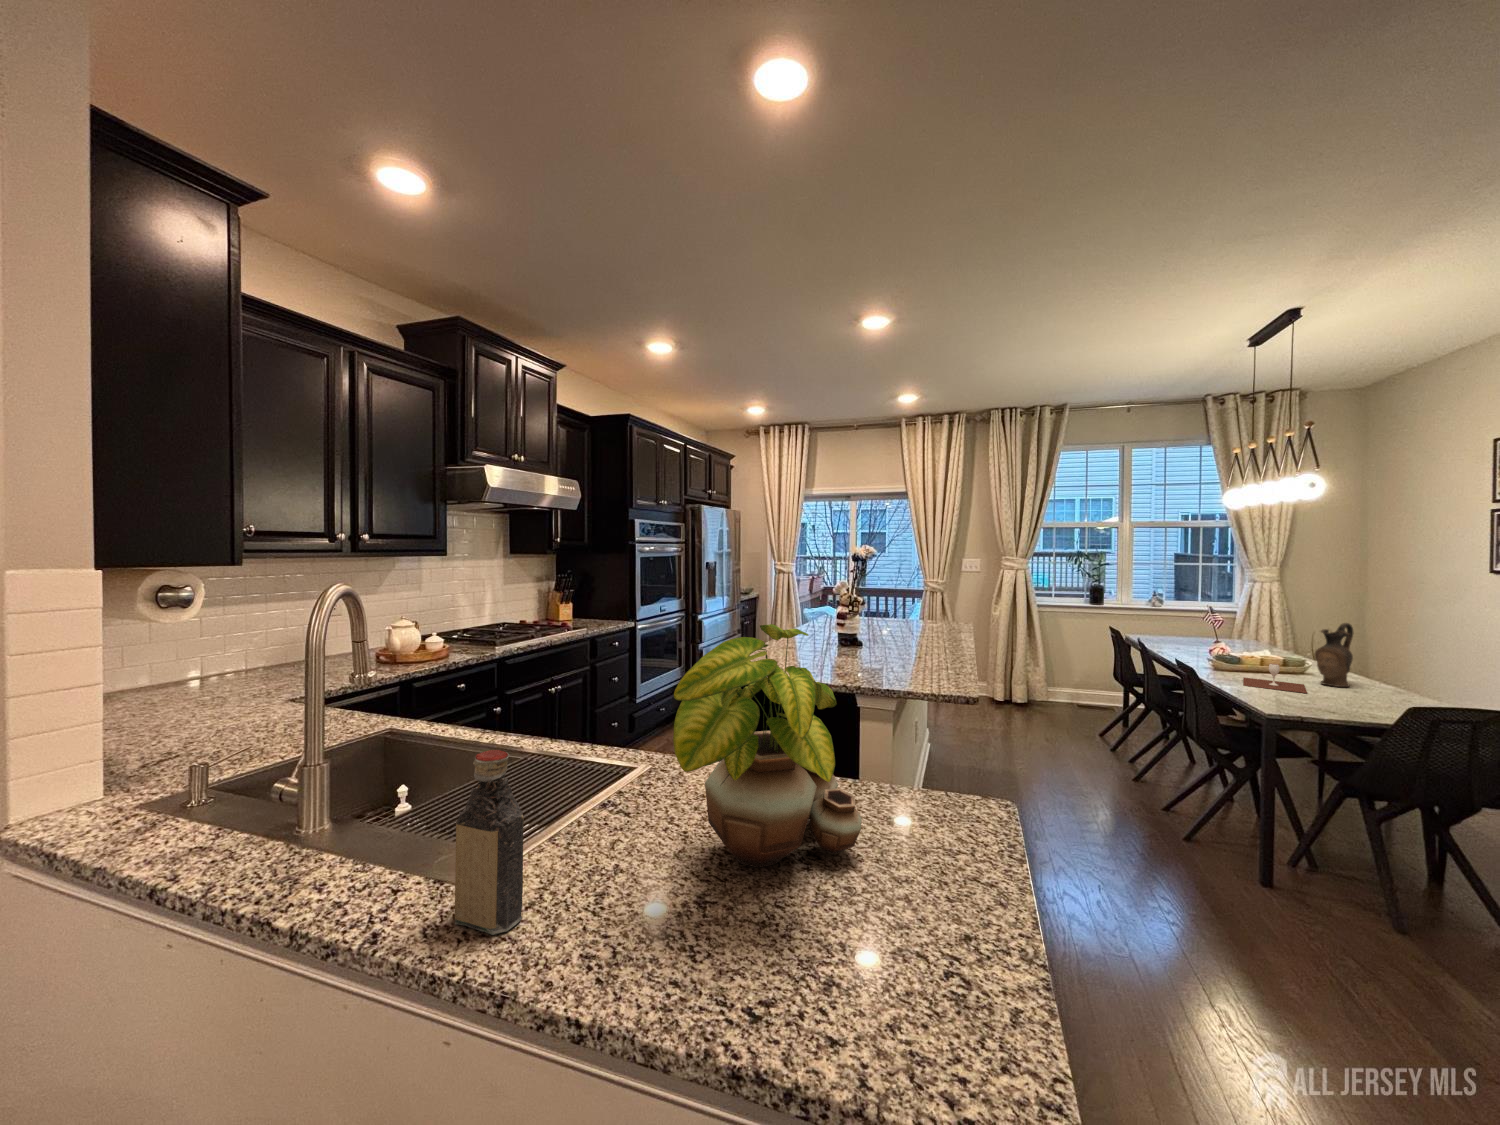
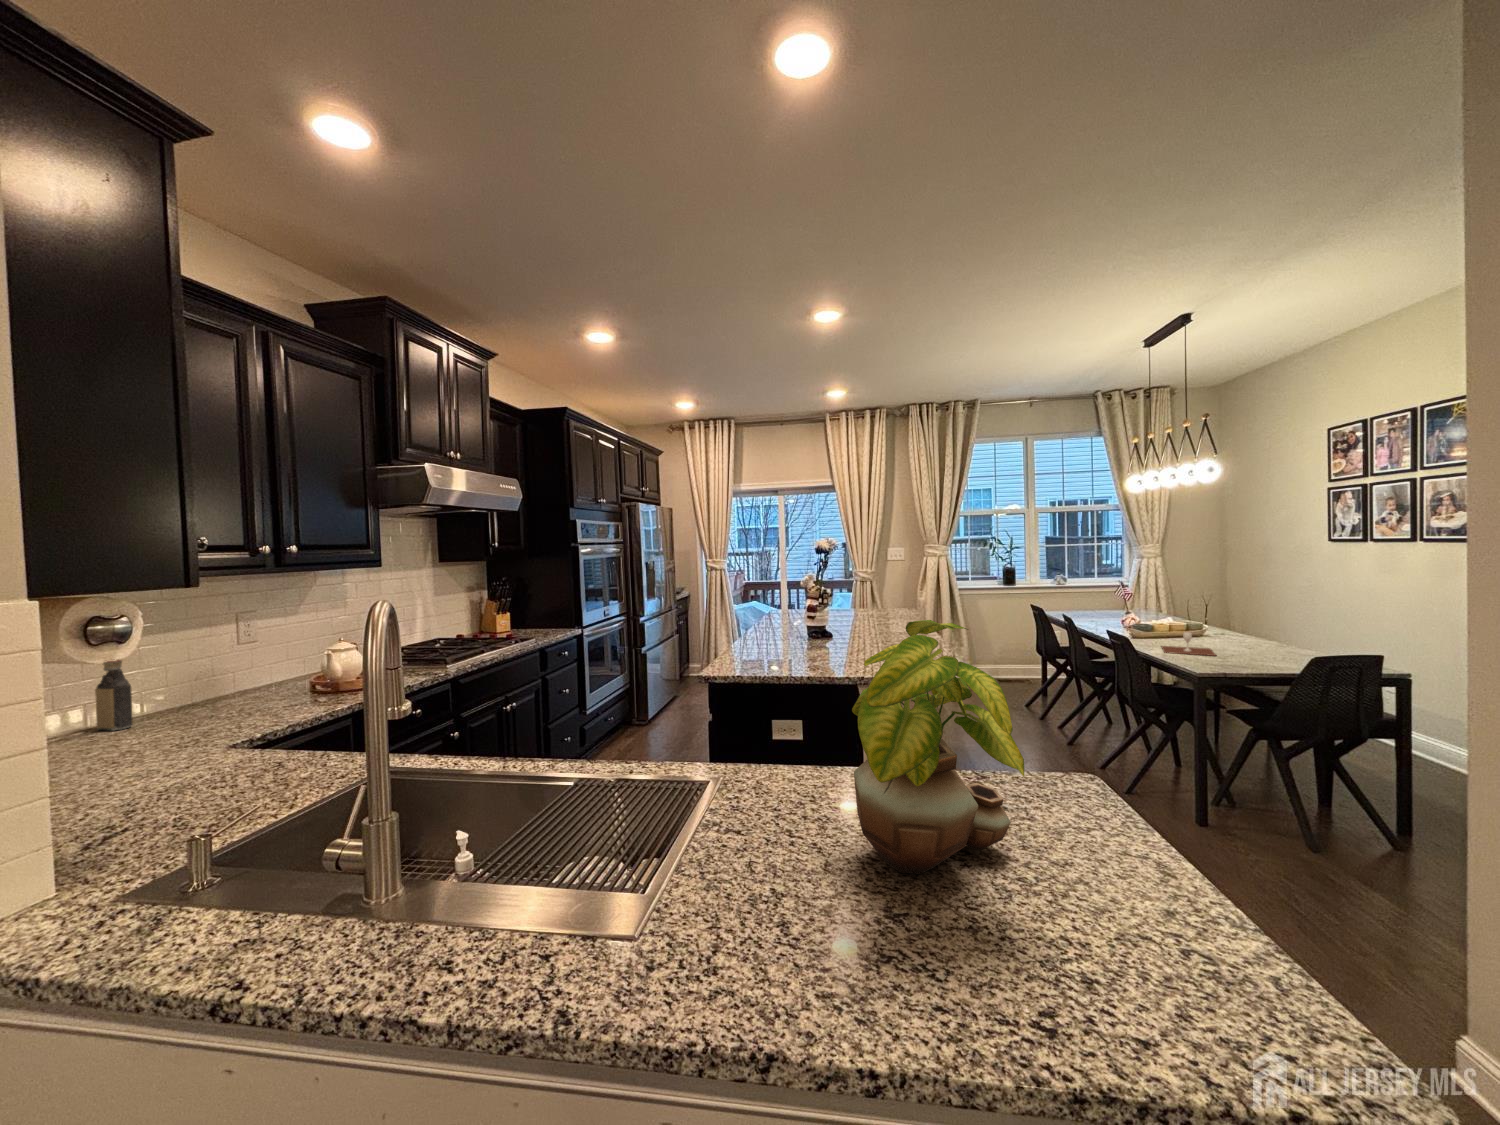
ceramic pitcher: present [1315,623,1353,687] -> none [1217,592,1247,649]
bottle: present [455,750,524,935] -> present [95,660,133,731]

